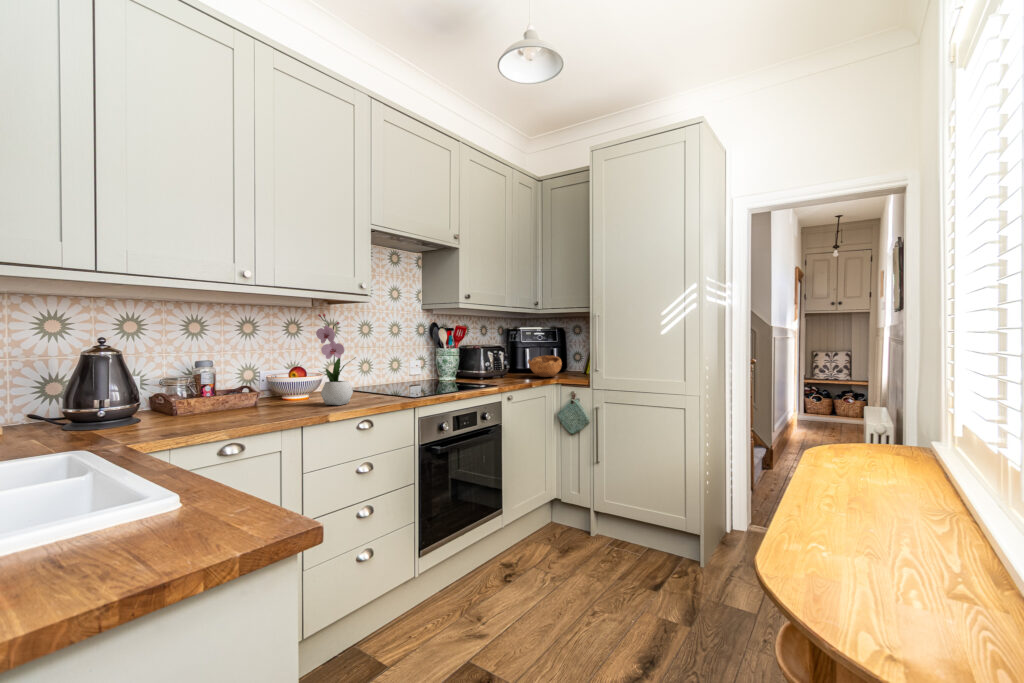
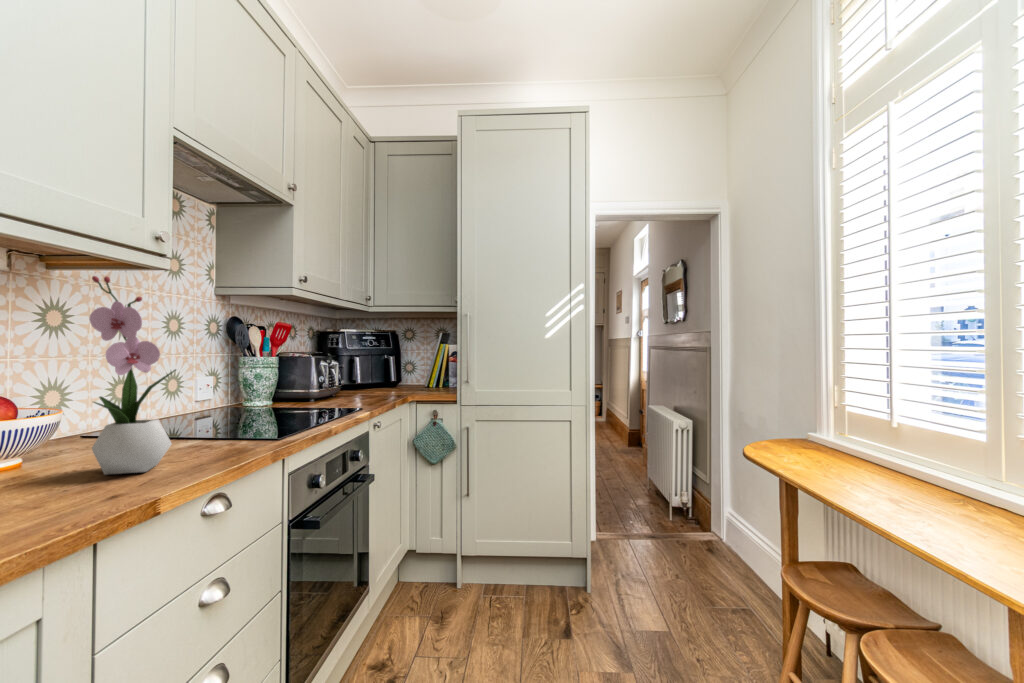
wooden bowl: present [528,355,562,377] -> none [371,366,411,394]

